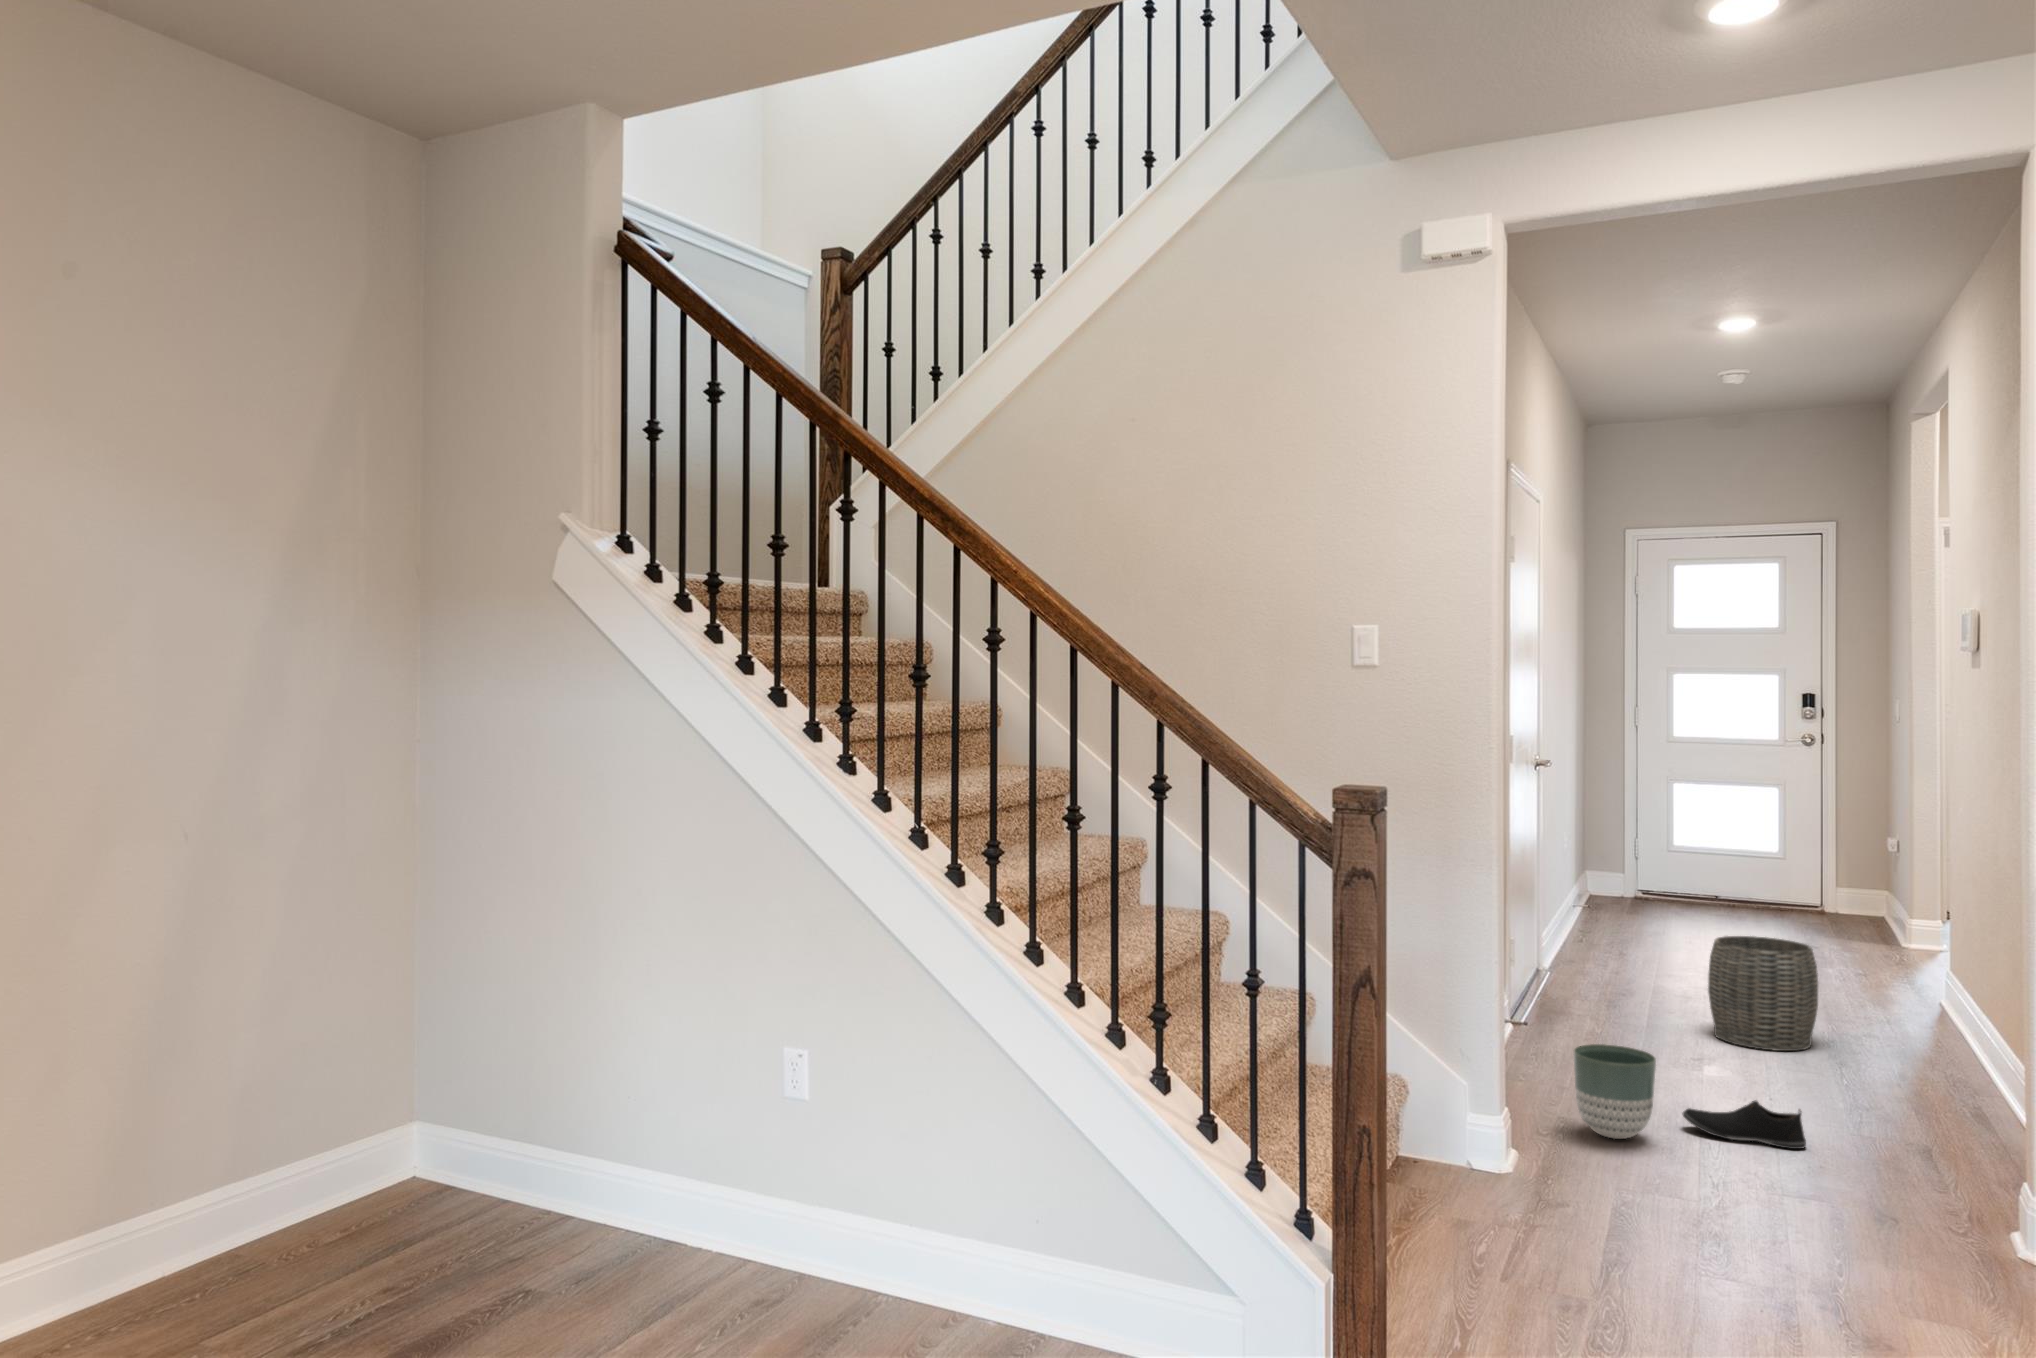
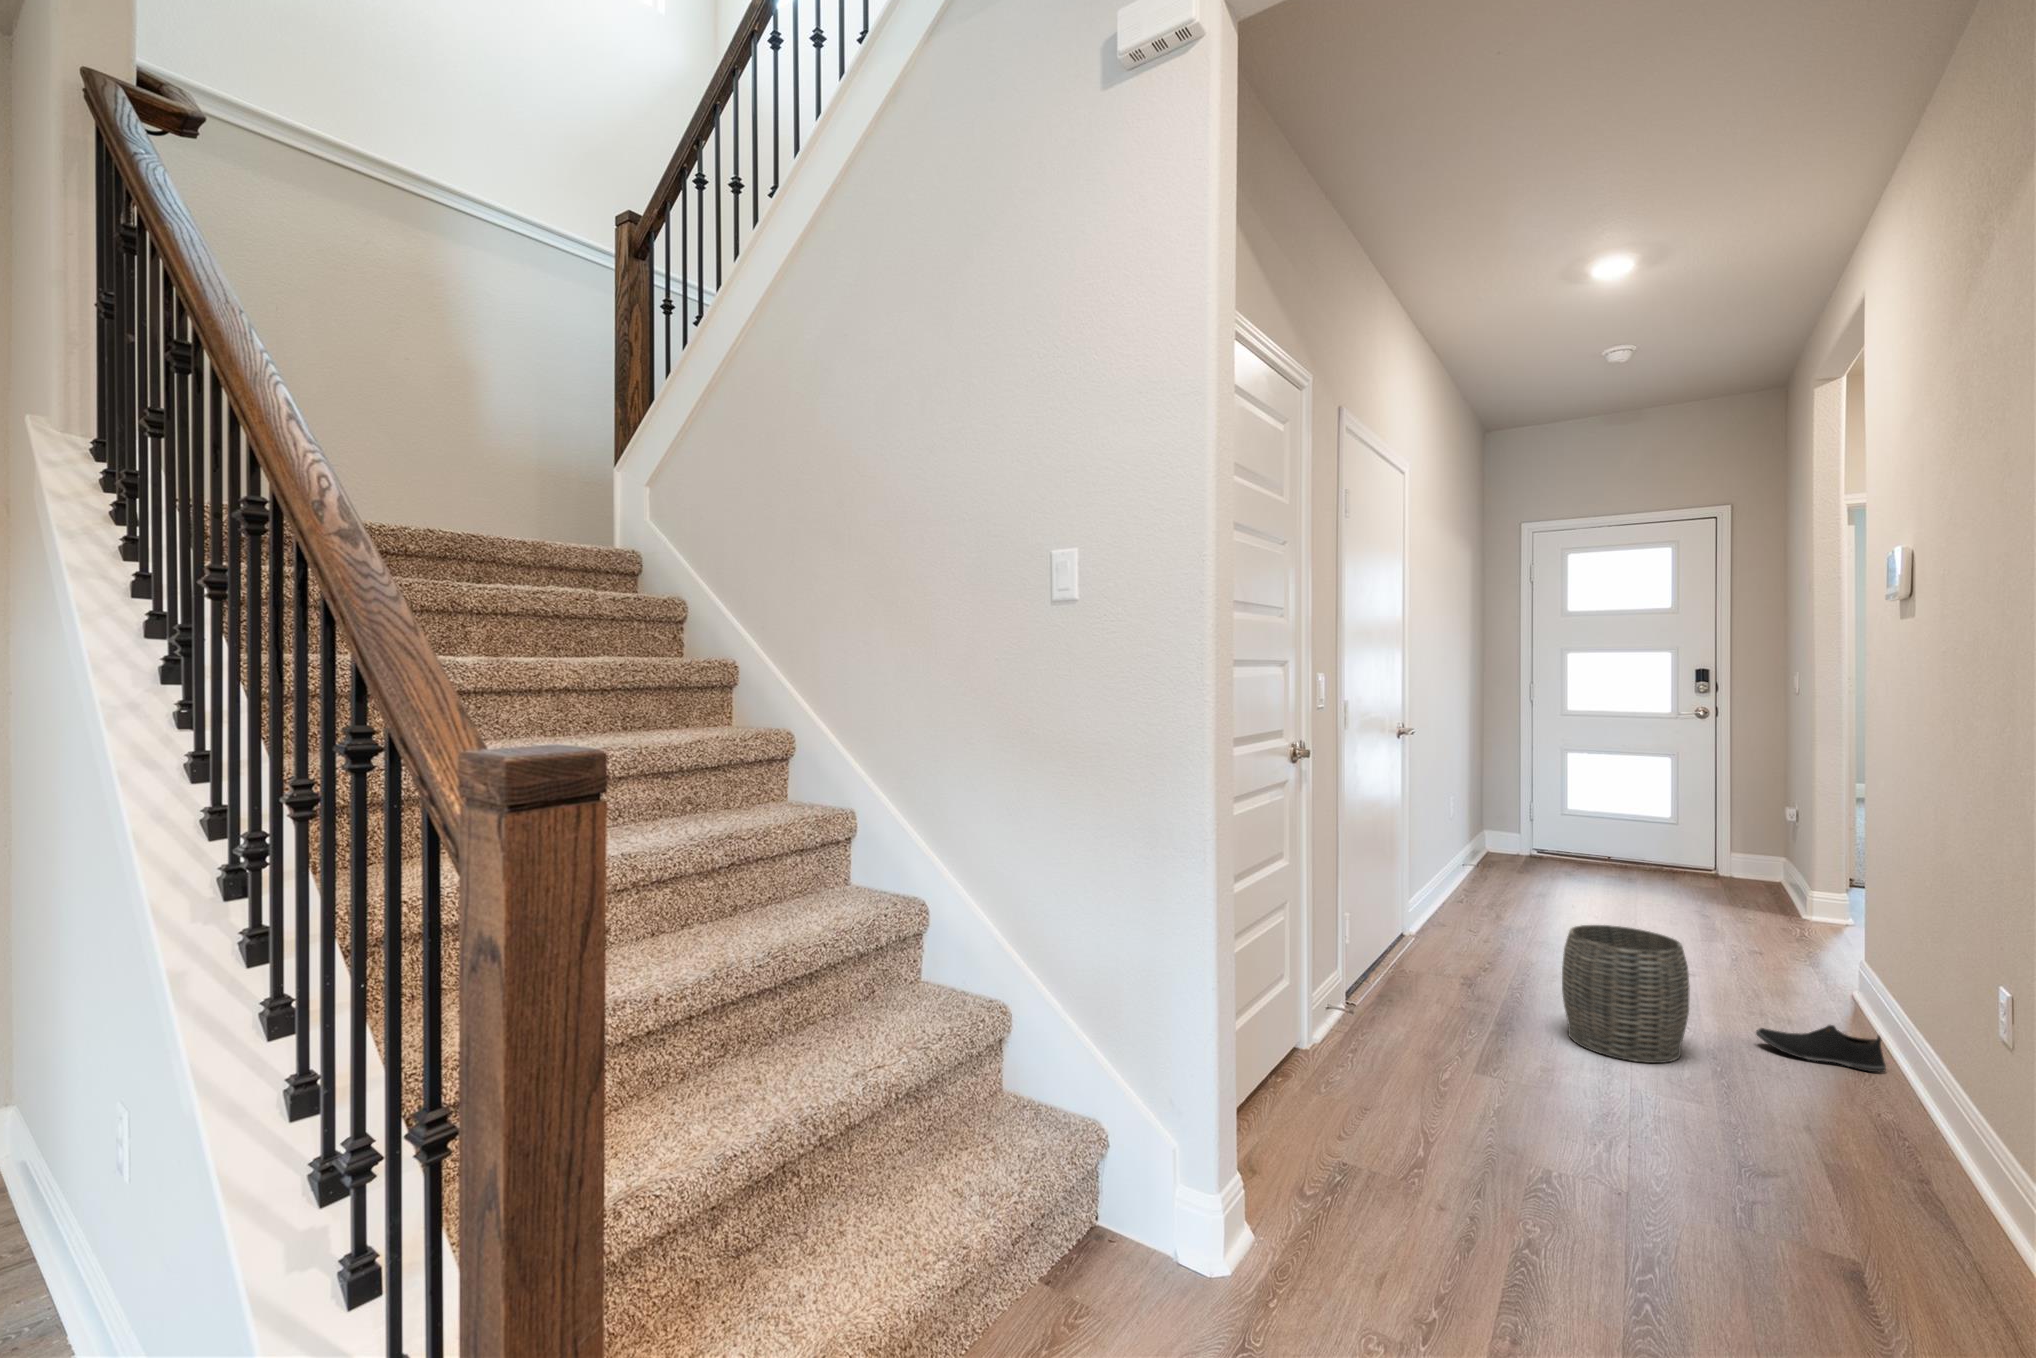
planter: present [1574,1044,1656,1139] -> none [1347,1080,1448,1210]
shoe: present [1682,1100,1806,1149] -> present [1756,1025,1886,1072]

